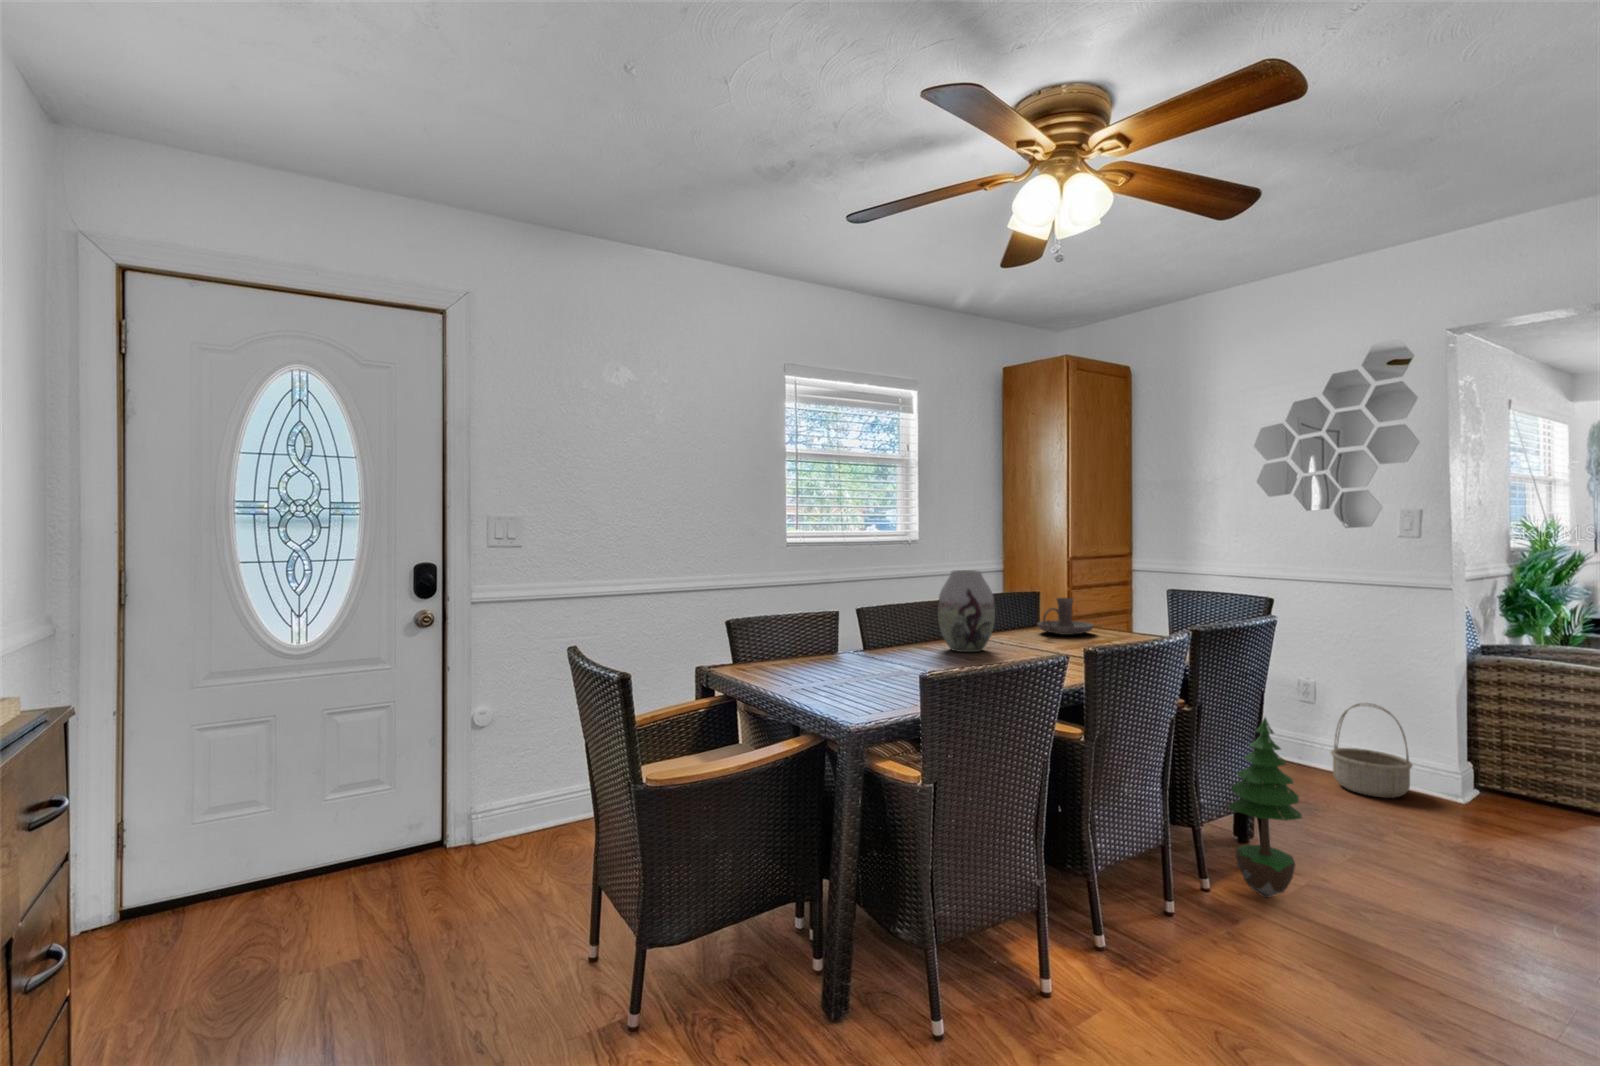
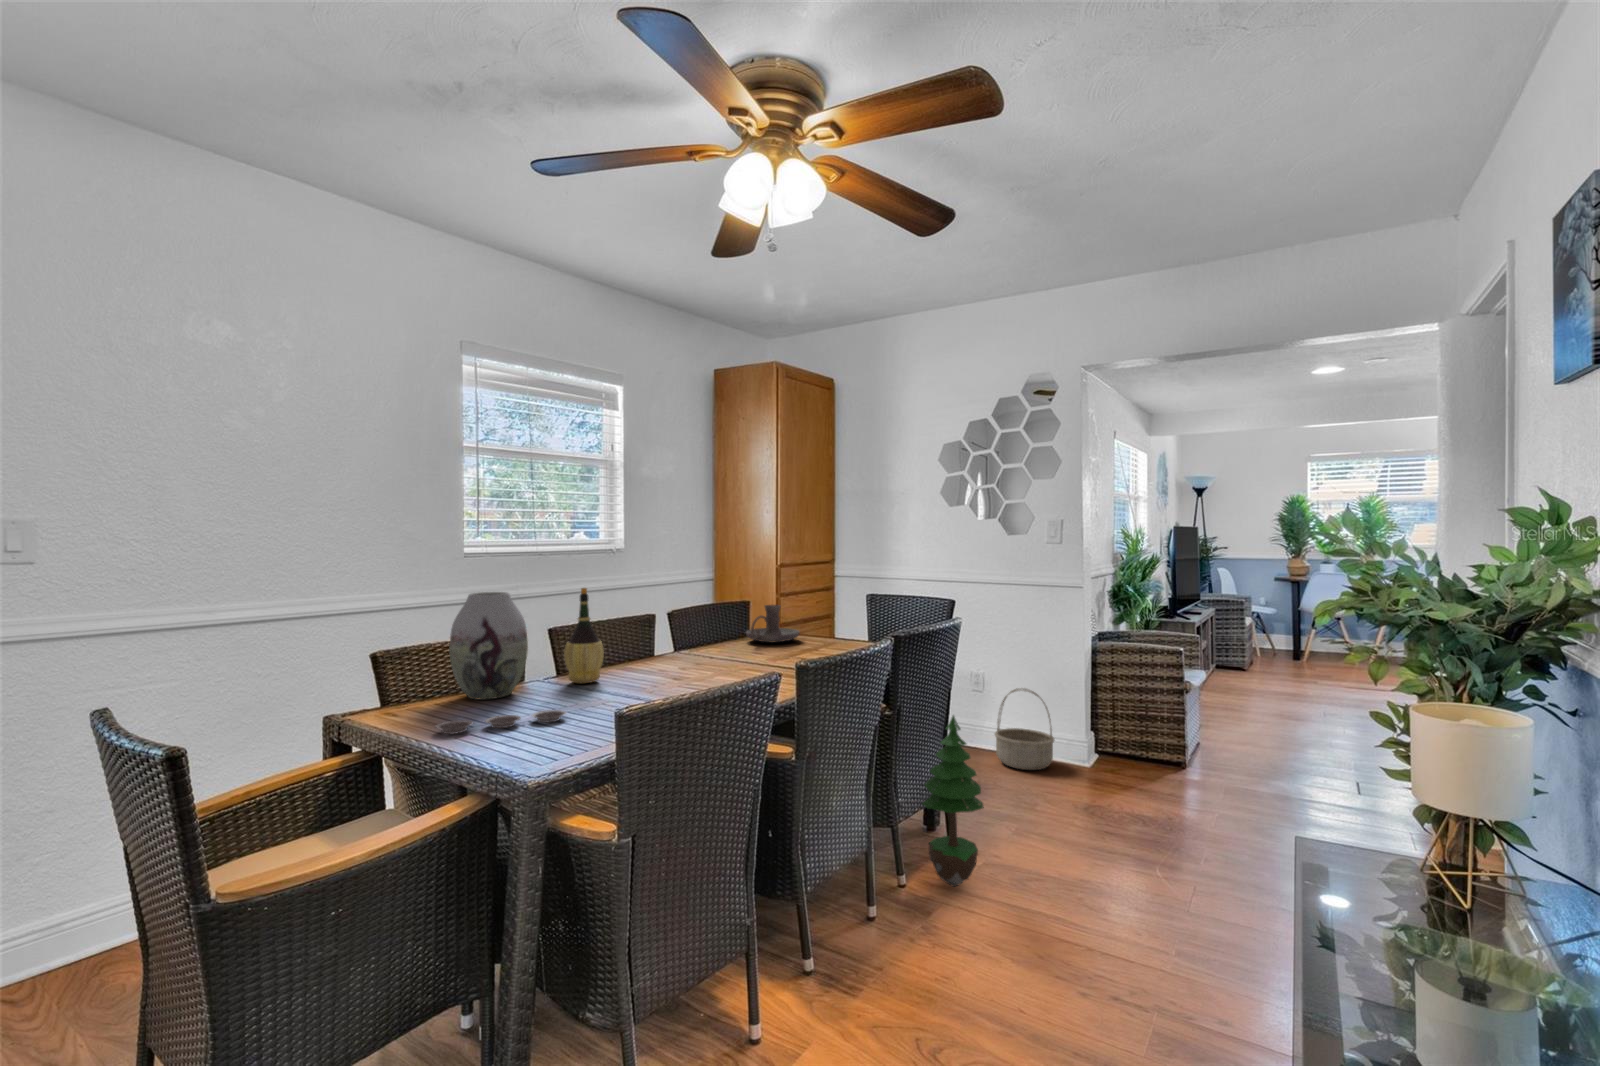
vase: present [938,570,995,652] -> present [449,592,528,700]
wine bottle: none [871,575,905,659] -> present [564,588,604,683]
plate: none [775,677,876,689] -> present [436,710,566,734]

